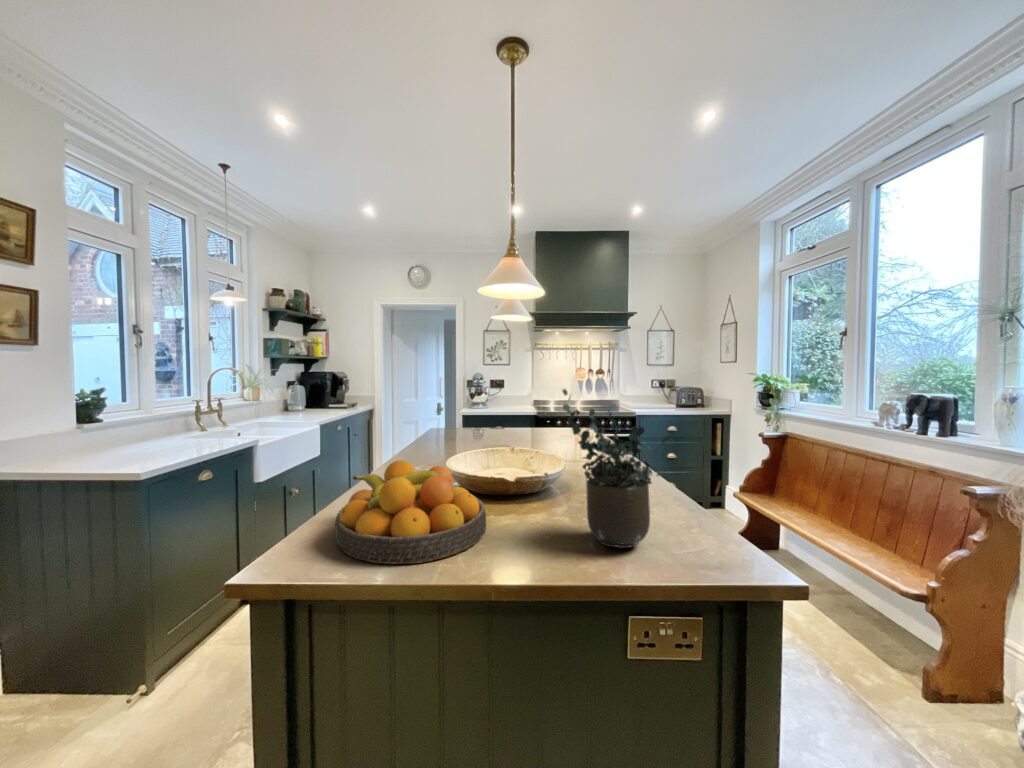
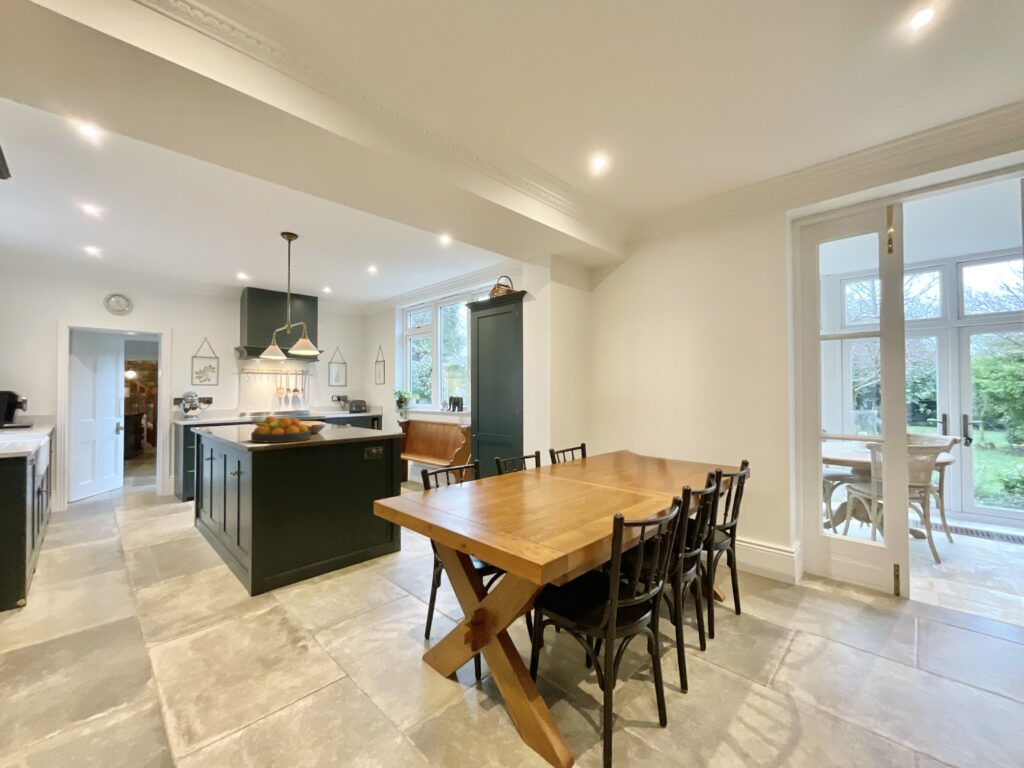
potted plant: present [562,389,672,548] -> none [338,388,371,435]

